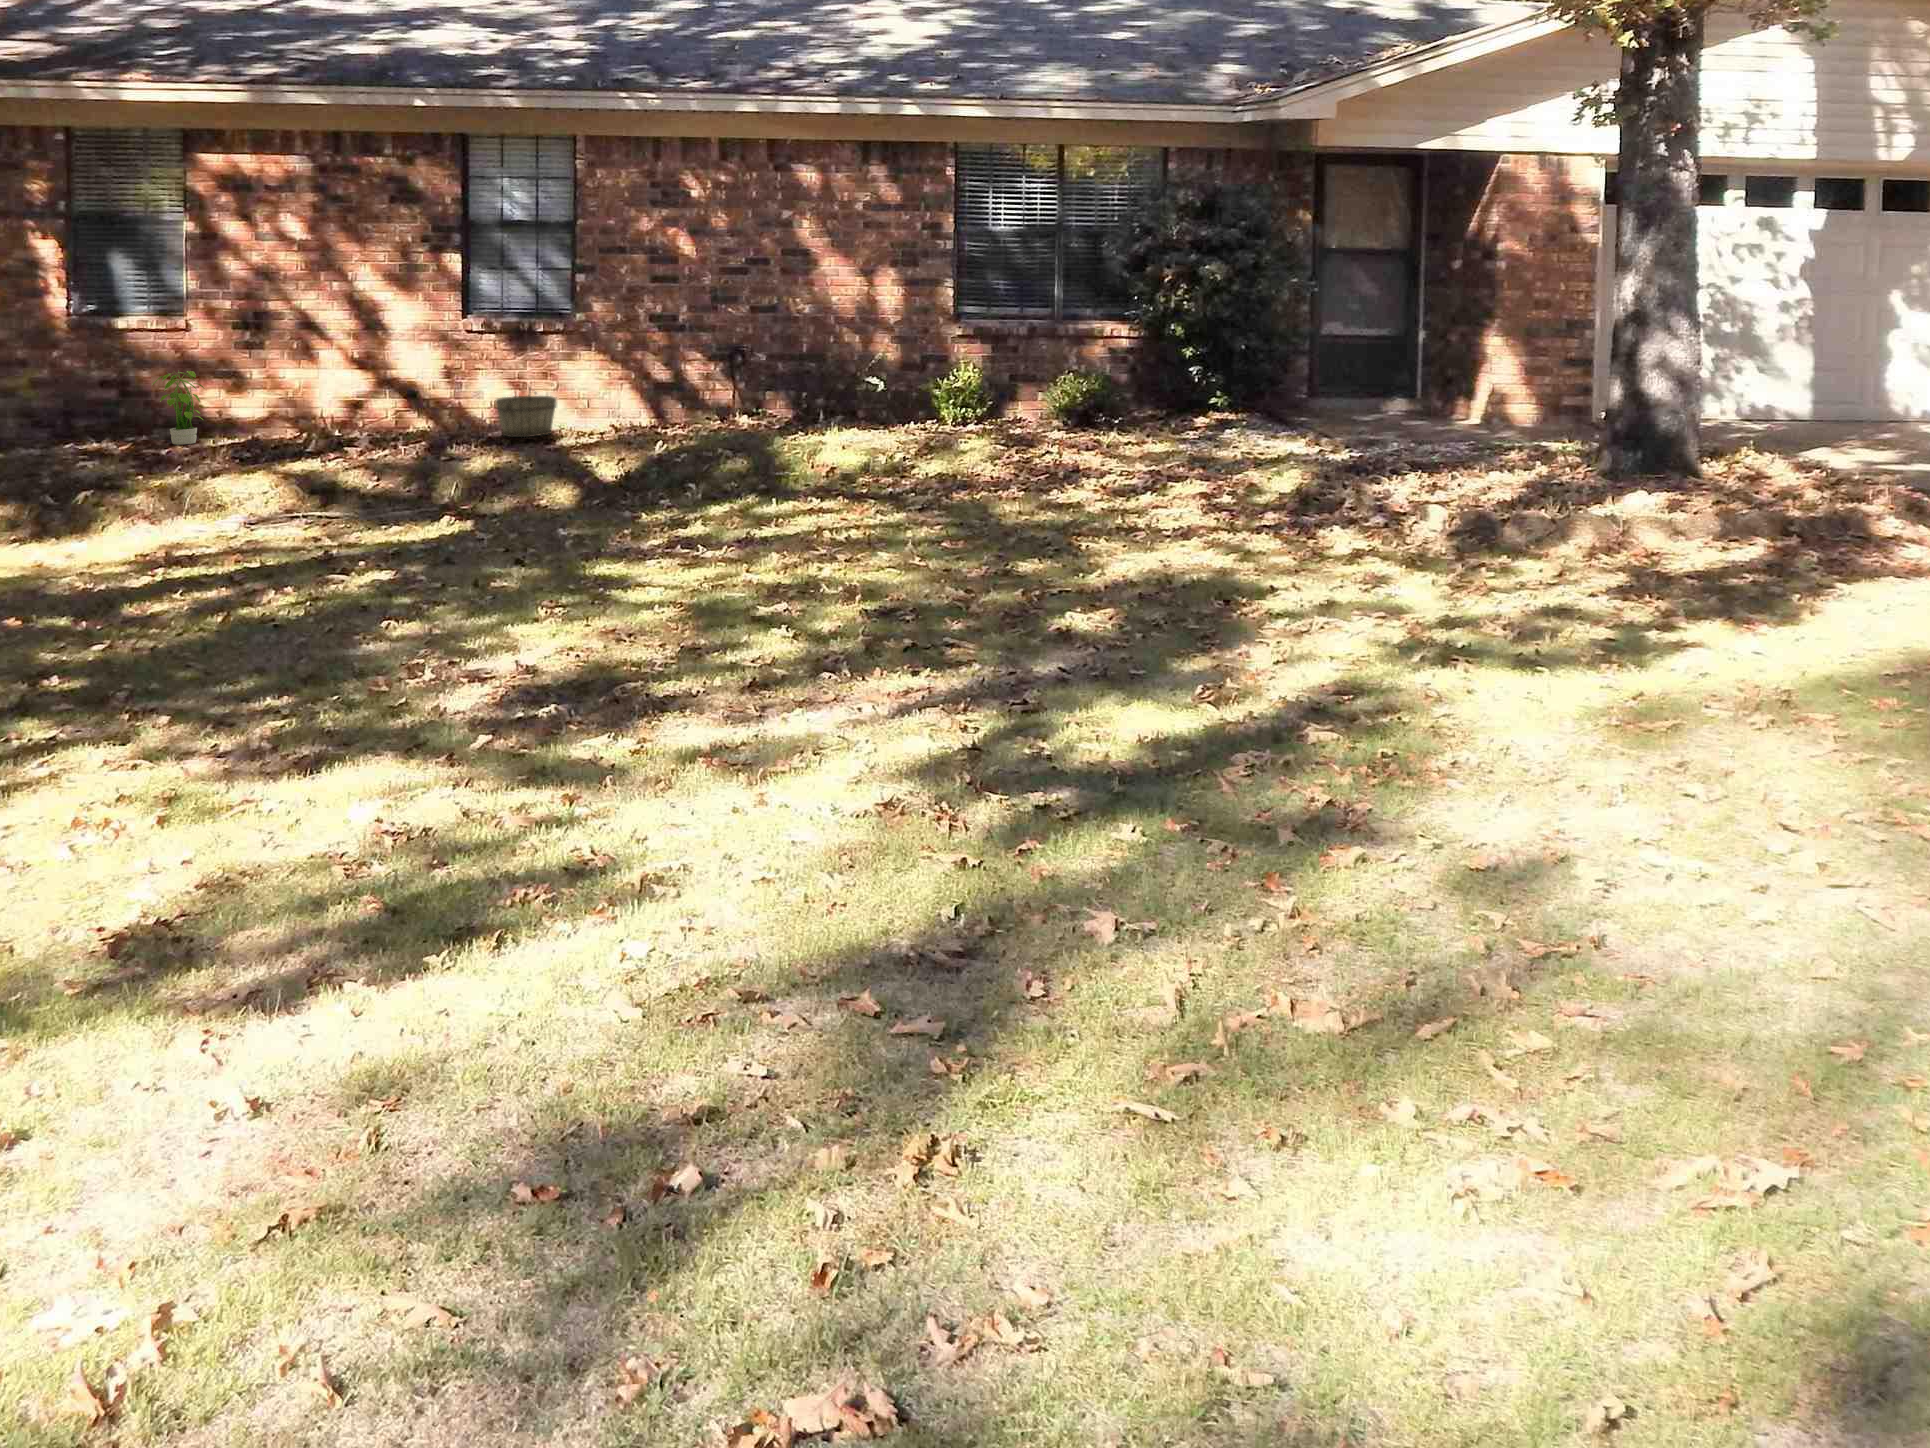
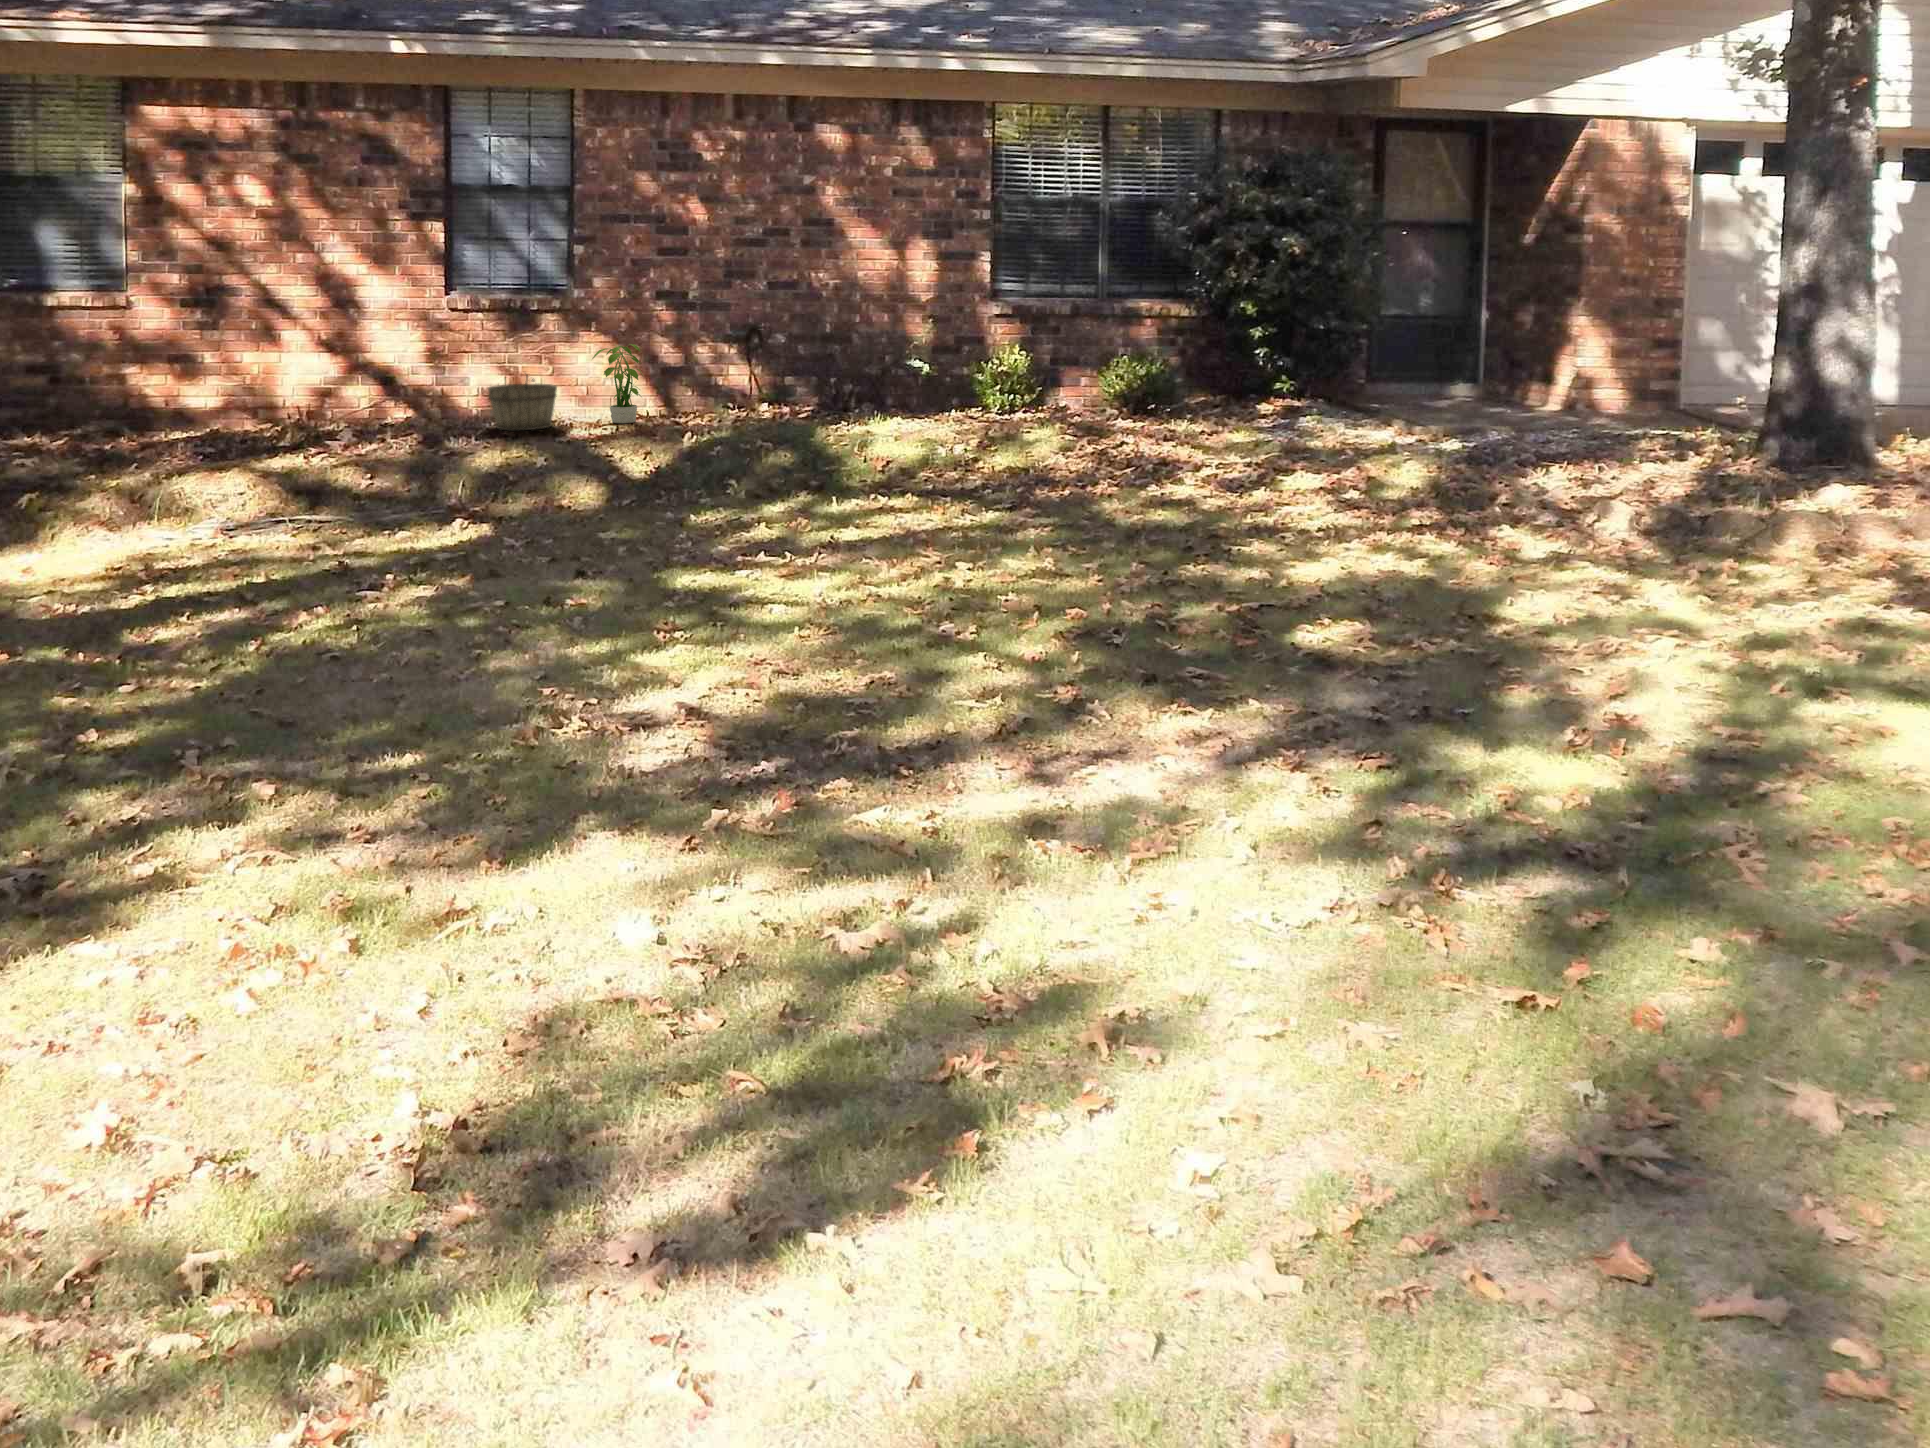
potted plant: present [152,371,204,445] -> present [592,344,642,423]

